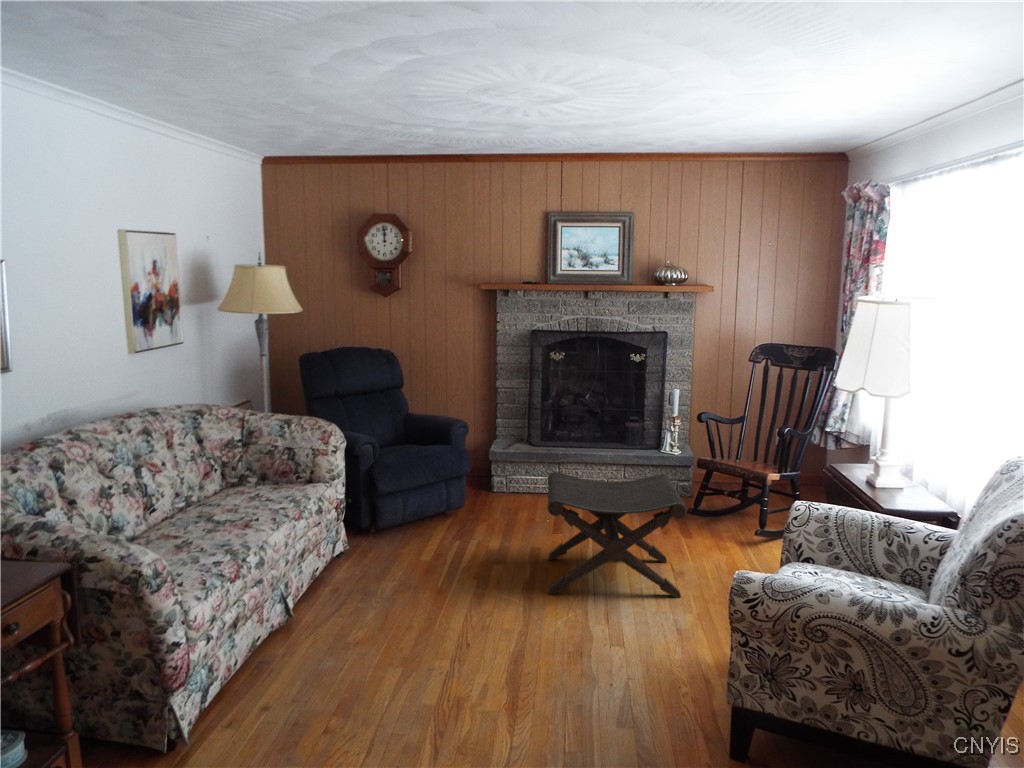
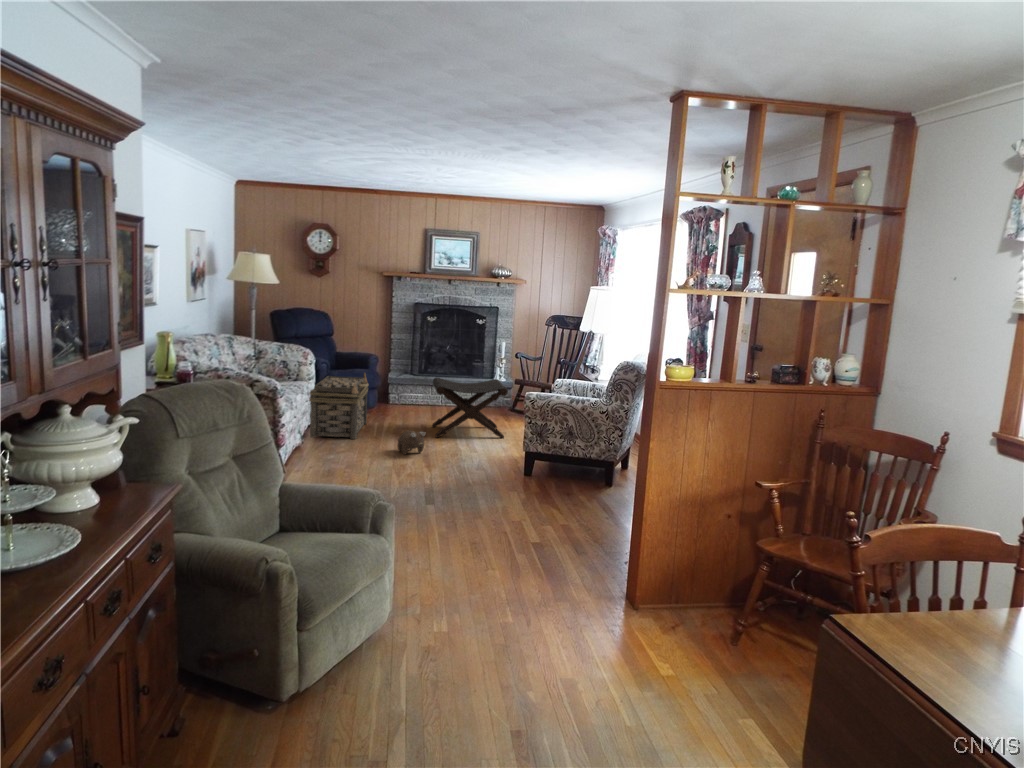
basket: none [318,462,439,598] -> present [309,373,369,439]
plush toy: none [465,604,516,658] -> present [397,430,426,455]

